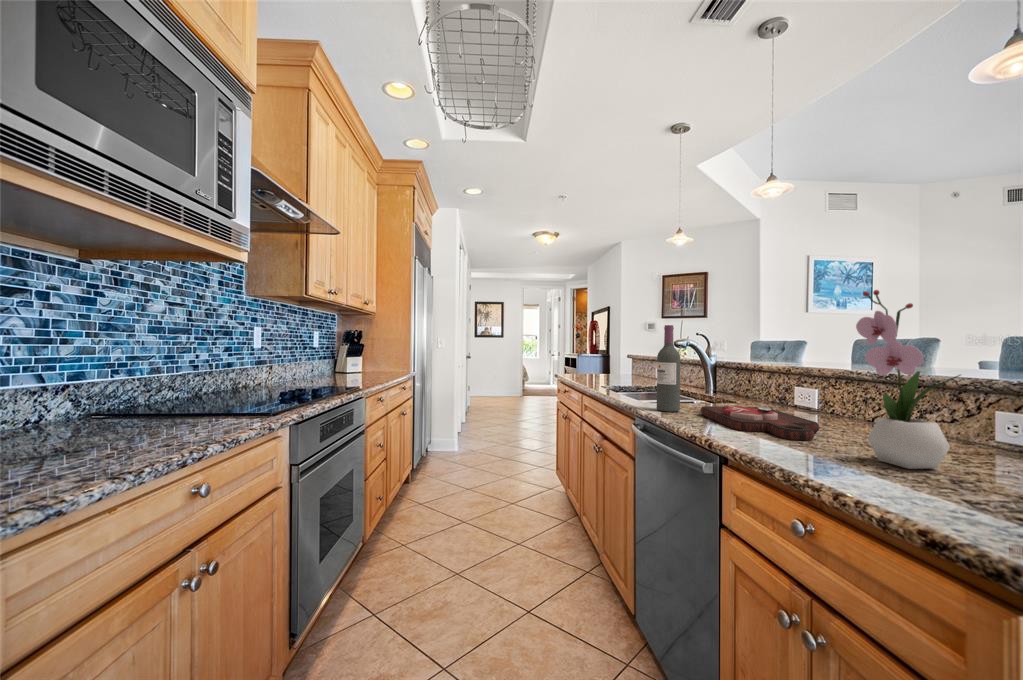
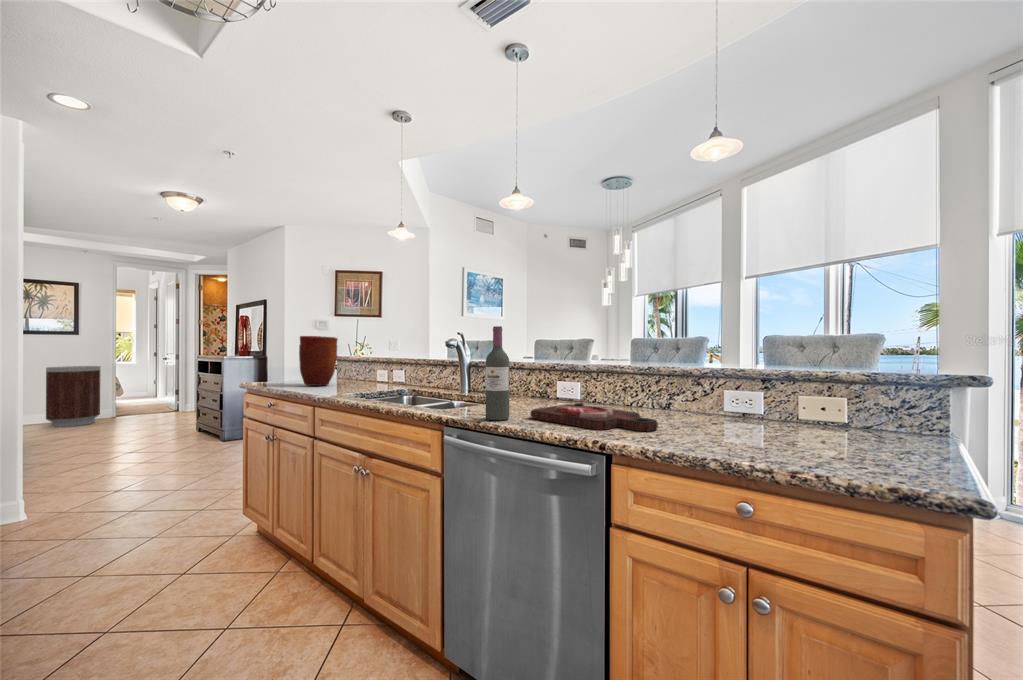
flower arrangement: present [856,290,960,469] -> none [717,303,770,441]
vase: none [590,336,620,377] -> present [299,336,338,386]
trash can: none [491,357,517,396] -> present [46,366,101,427]

